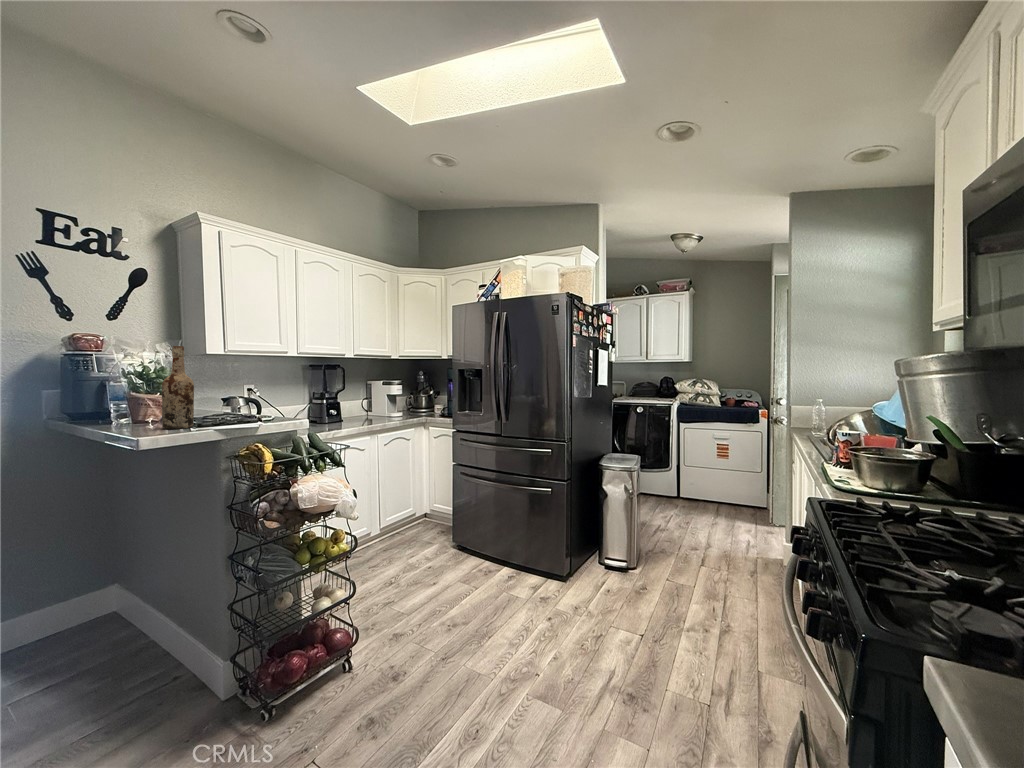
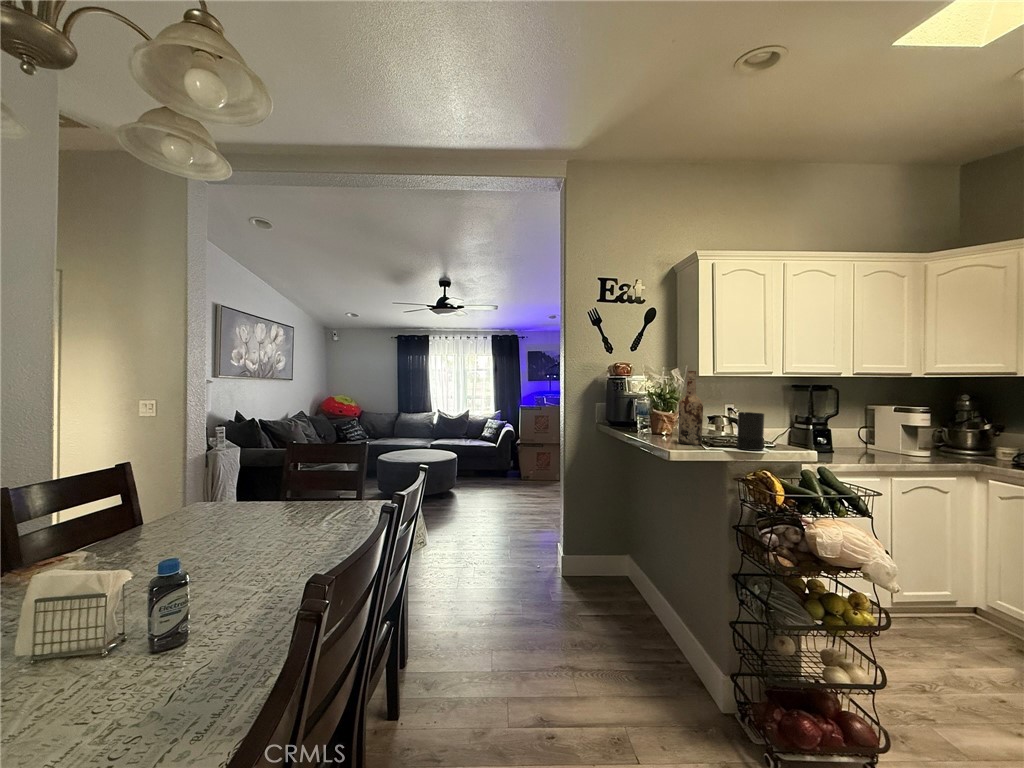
candle: none [230,386,259,427] -> present [737,411,764,451]

